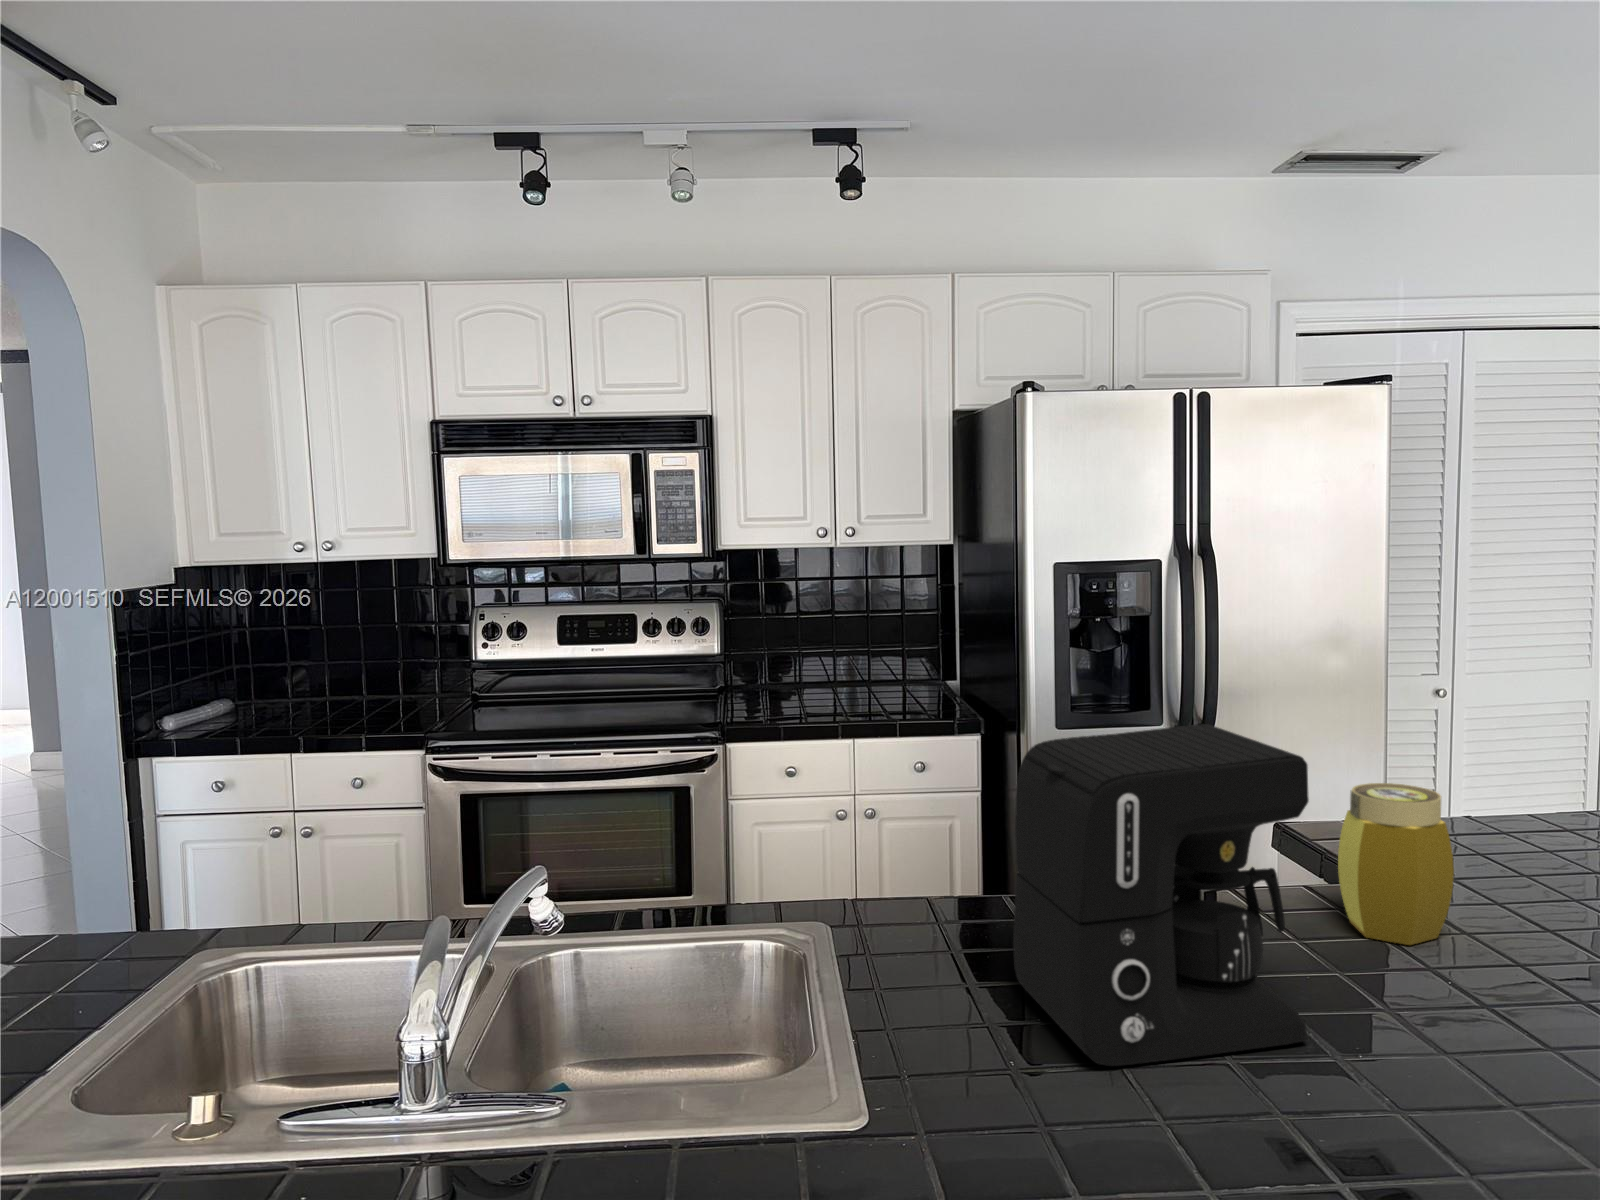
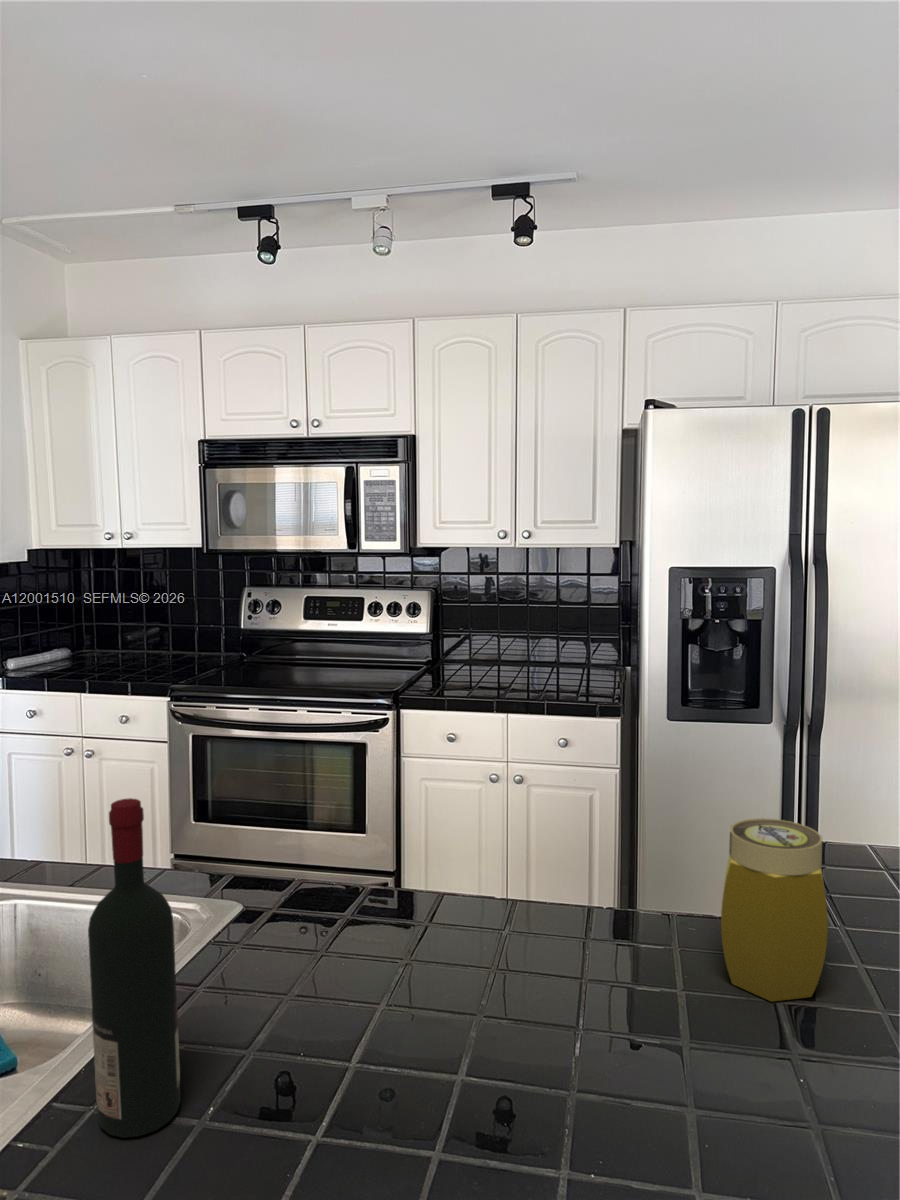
coffee maker: present [1013,724,1309,1066] -> none [270,746,561,1108]
wine bottle: none [931,784,1012,1115] -> present [88,798,181,1138]

